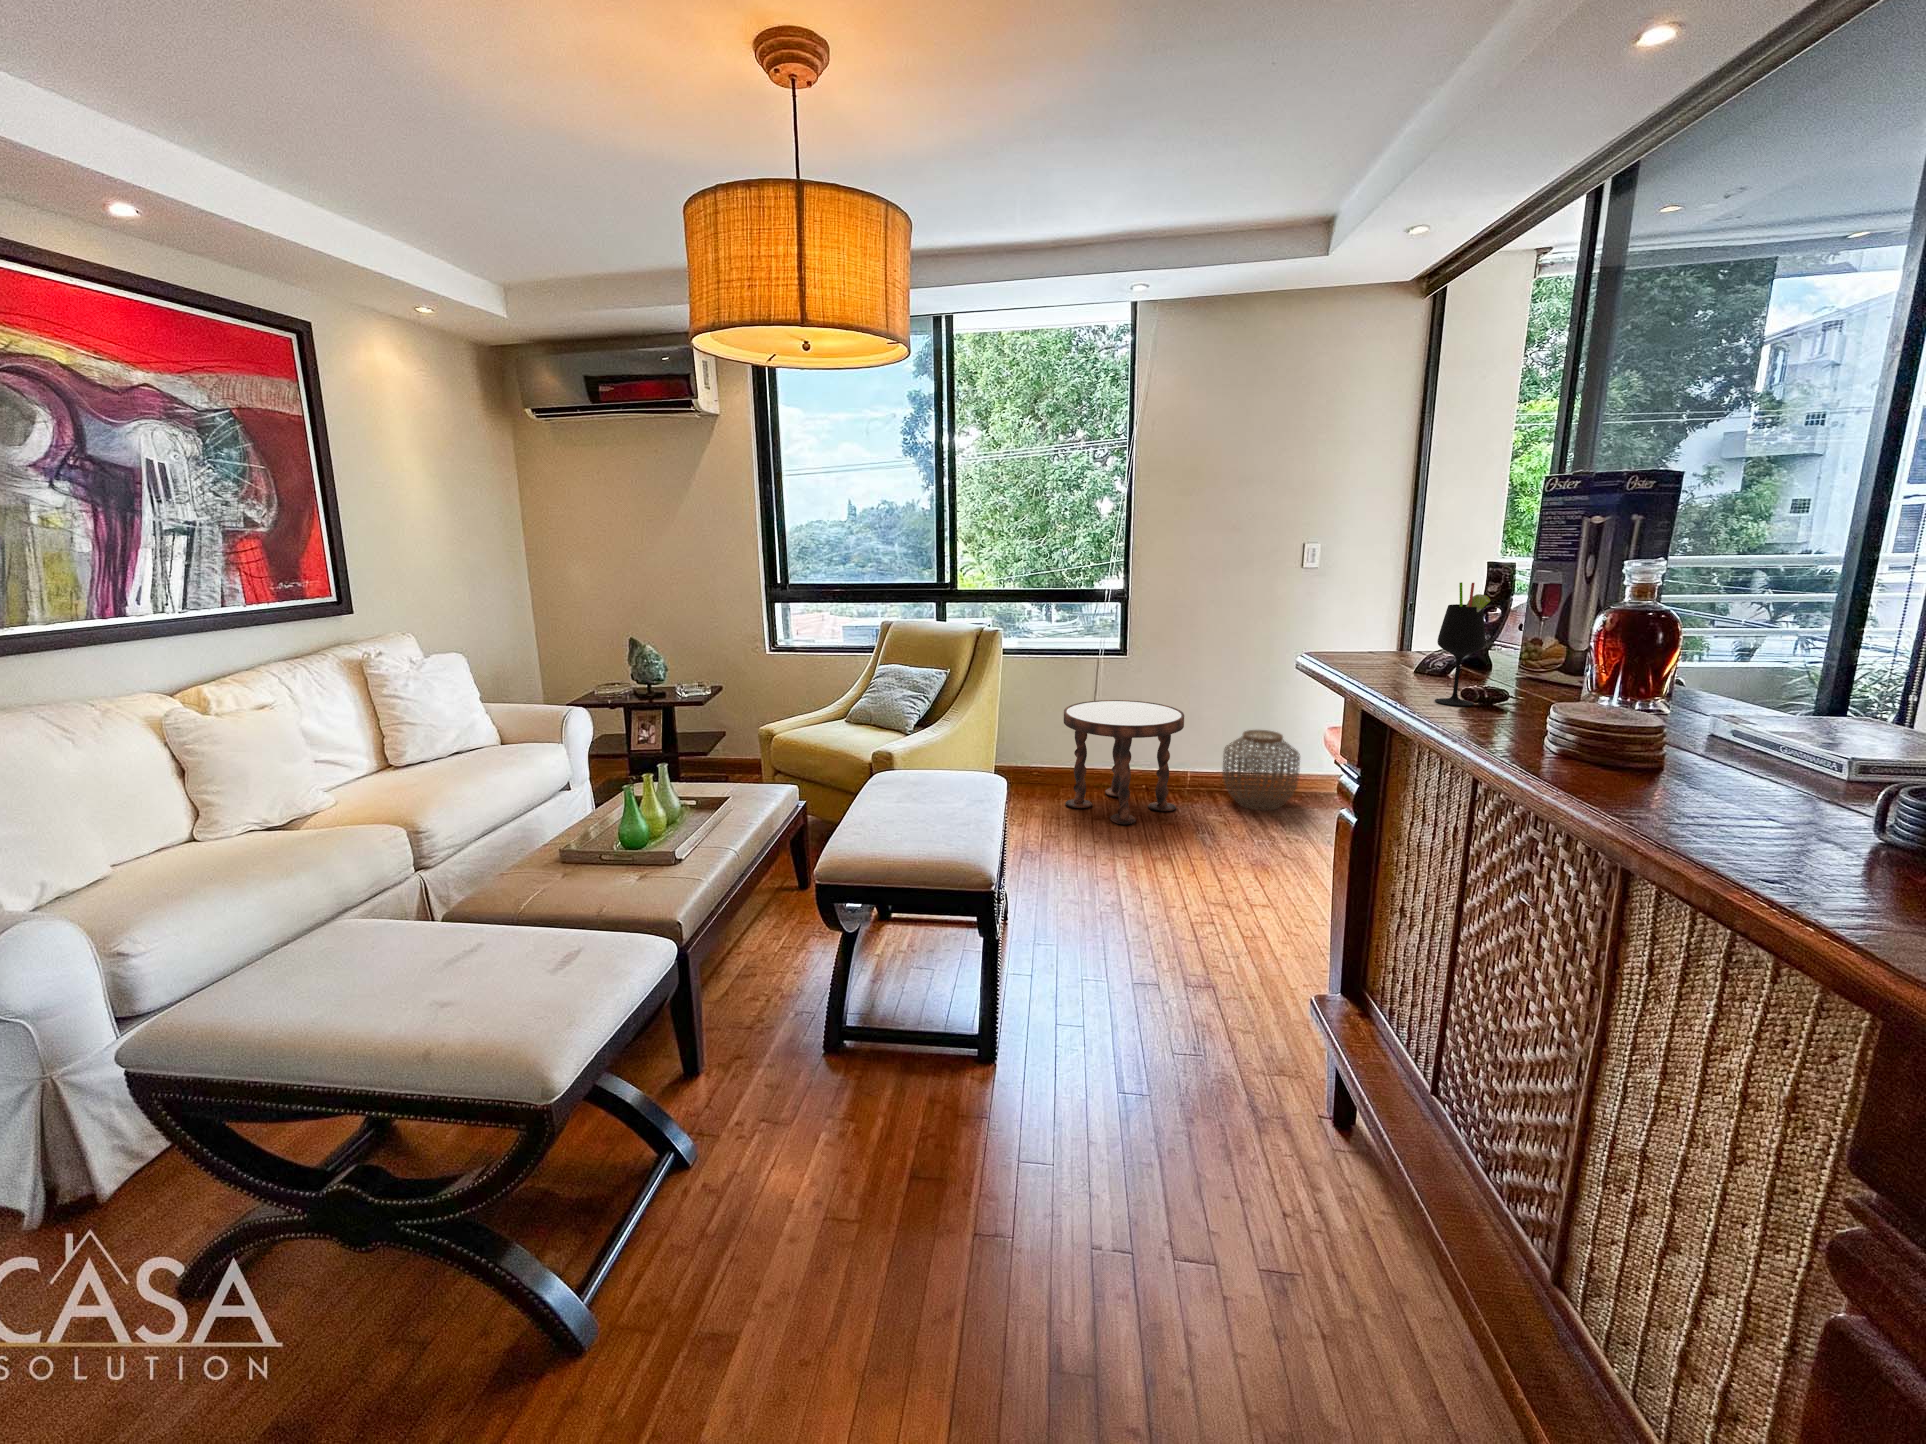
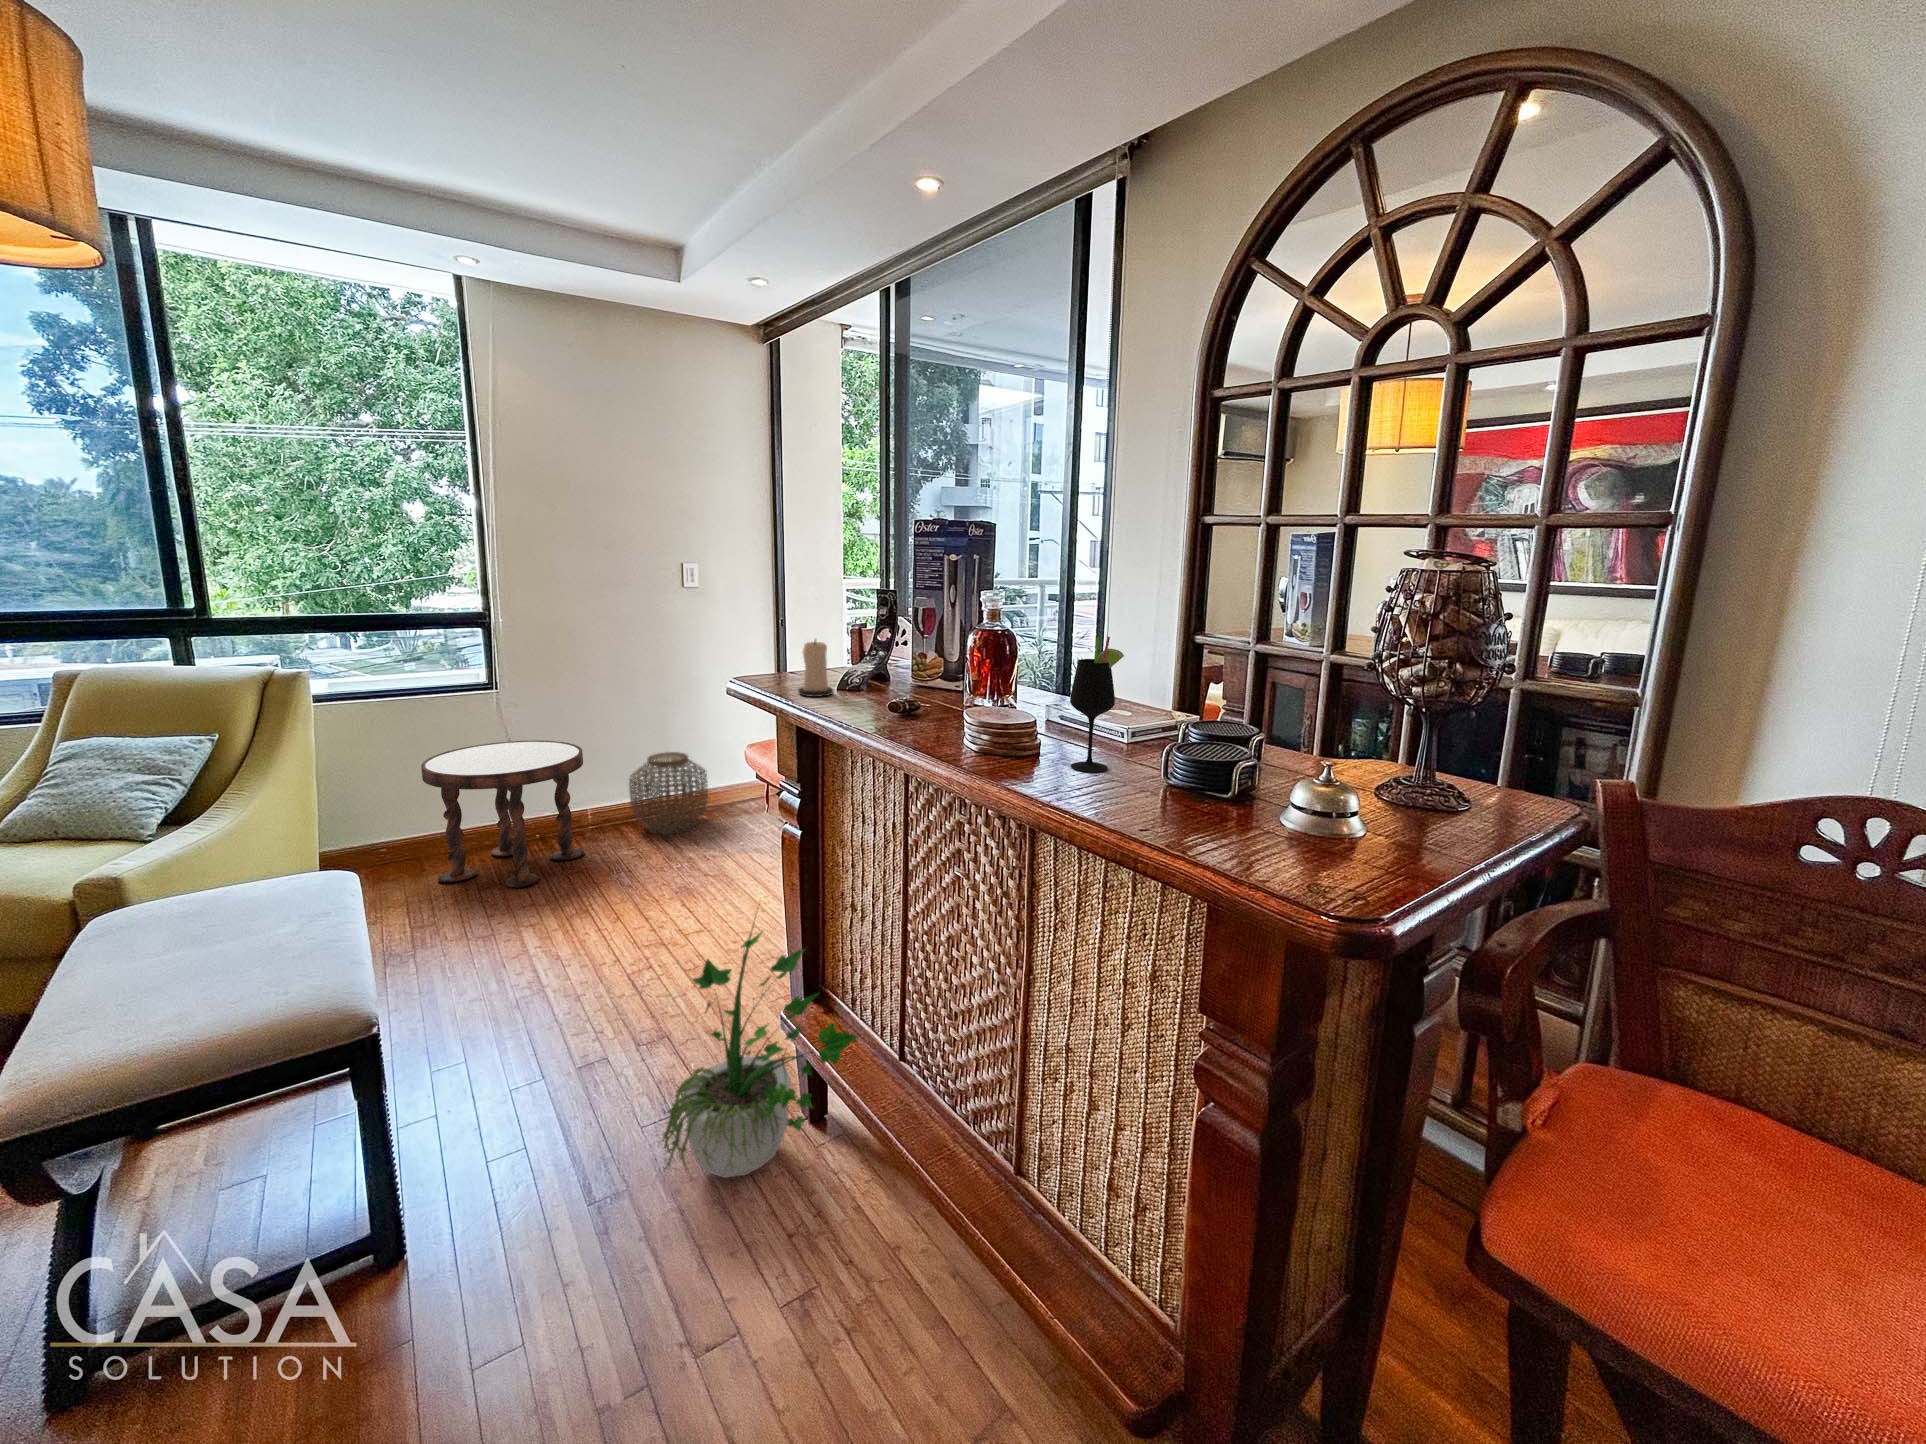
wine glass: present [1435,582,1491,705] -> present [1070,637,1124,772]
candle: none [1367,614,1410,678] -> present [798,640,833,697]
potted plant: none [1178,872,1389,1136] -> present [662,908,858,1178]

